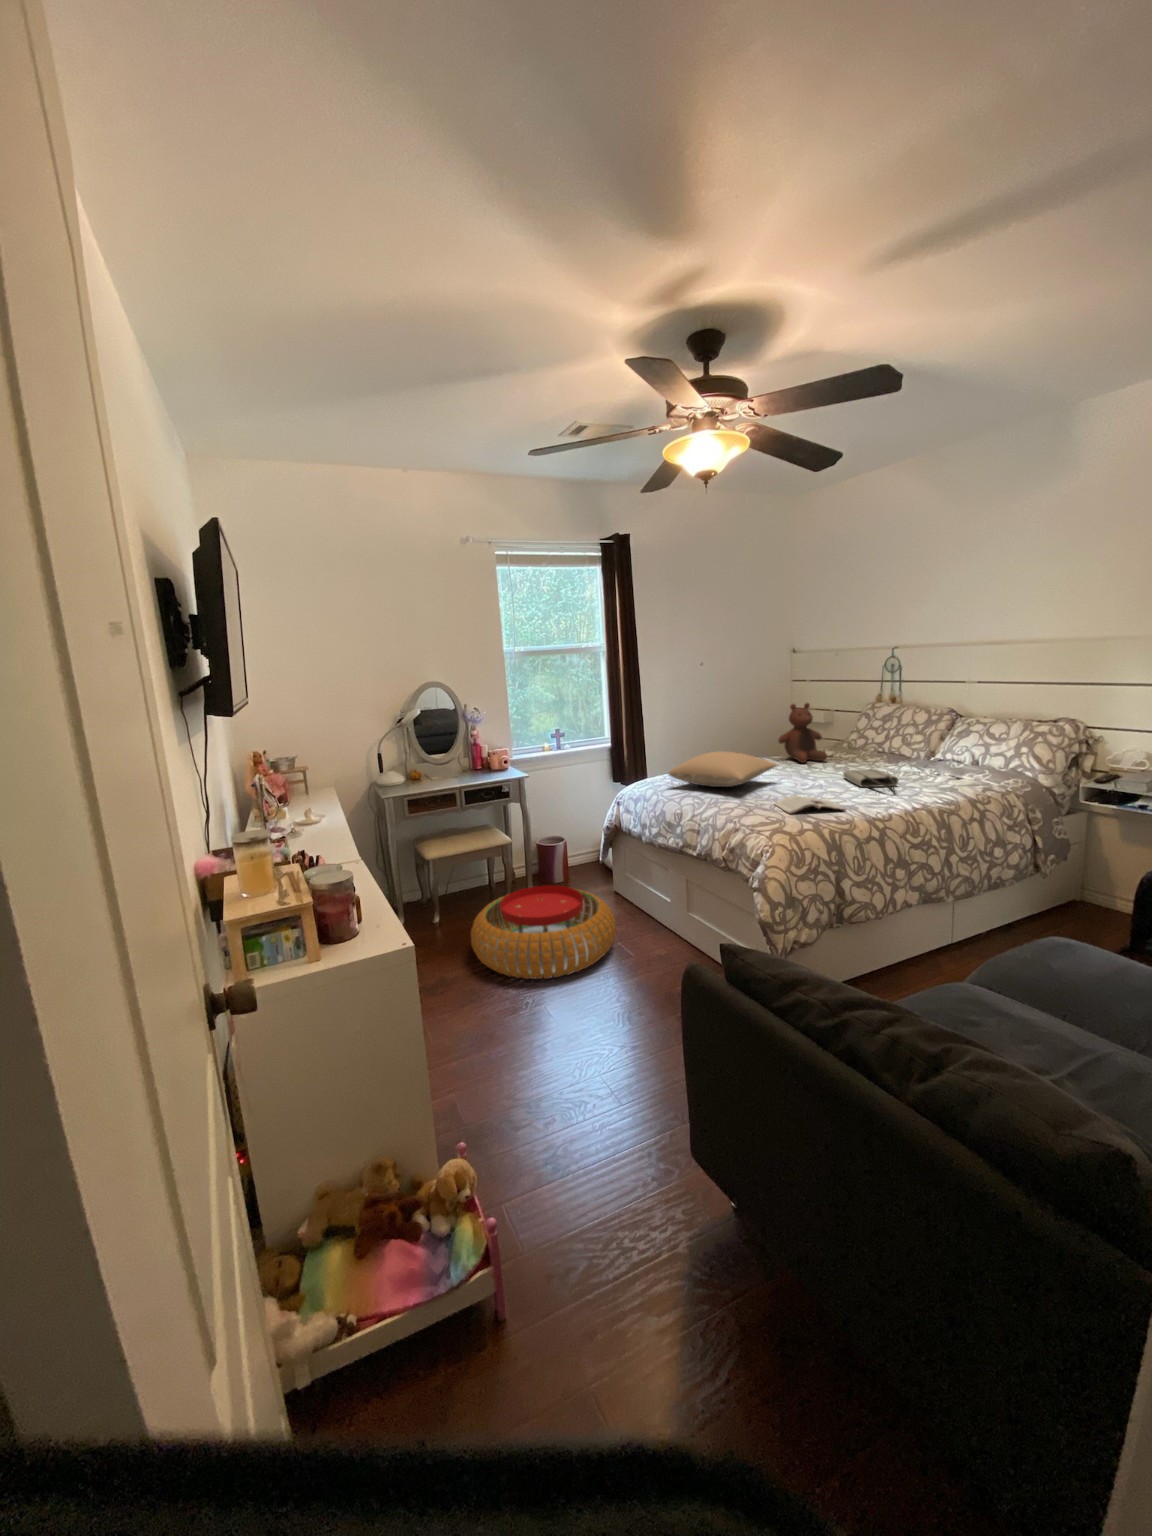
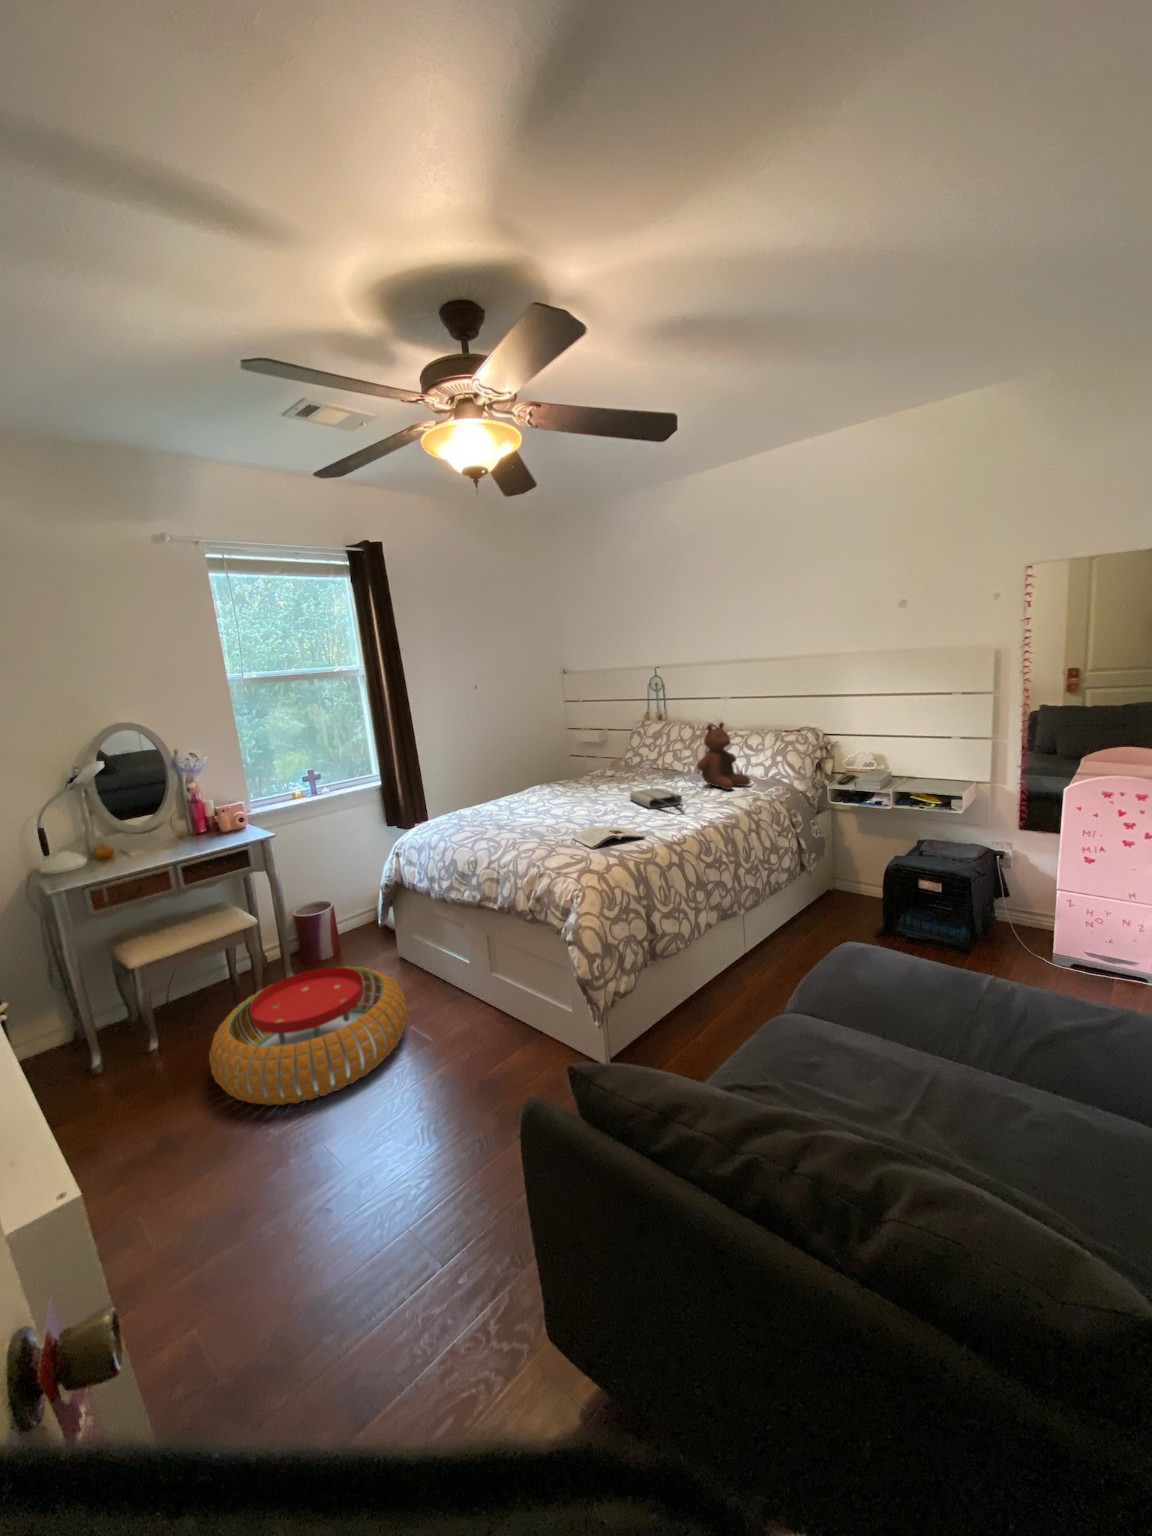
stuffed bear: present [778,703,827,763] -> present [697,722,750,790]
pillow: present [669,751,777,787] -> none [452,784,567,824]

